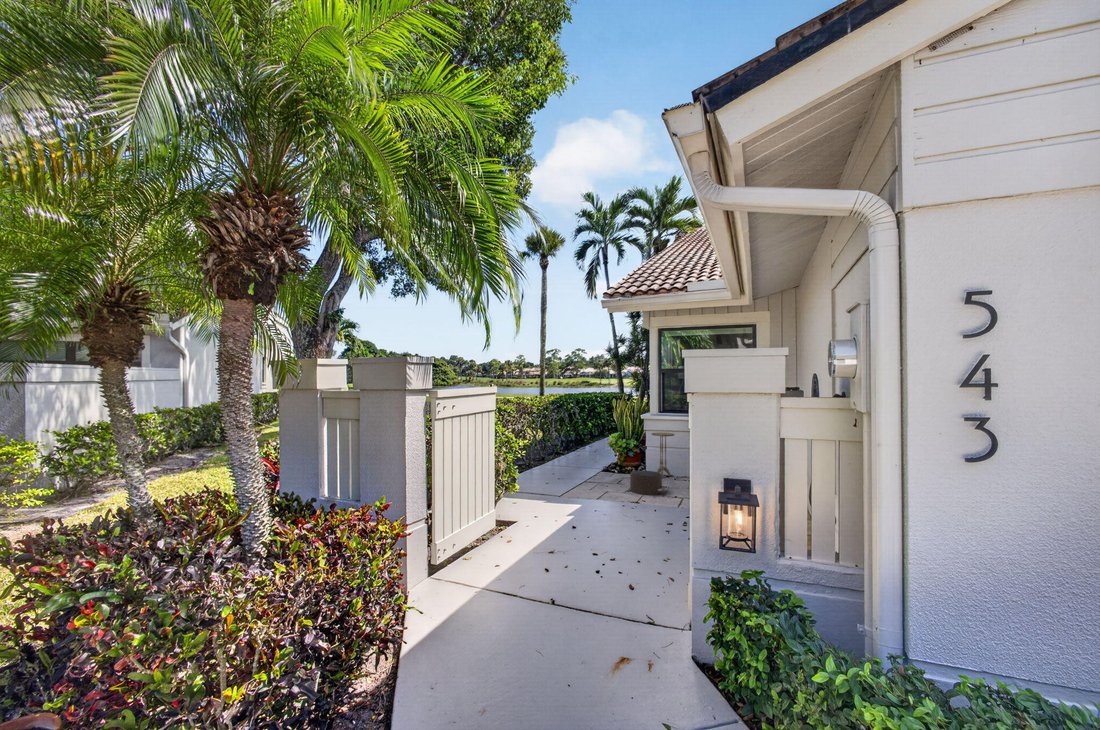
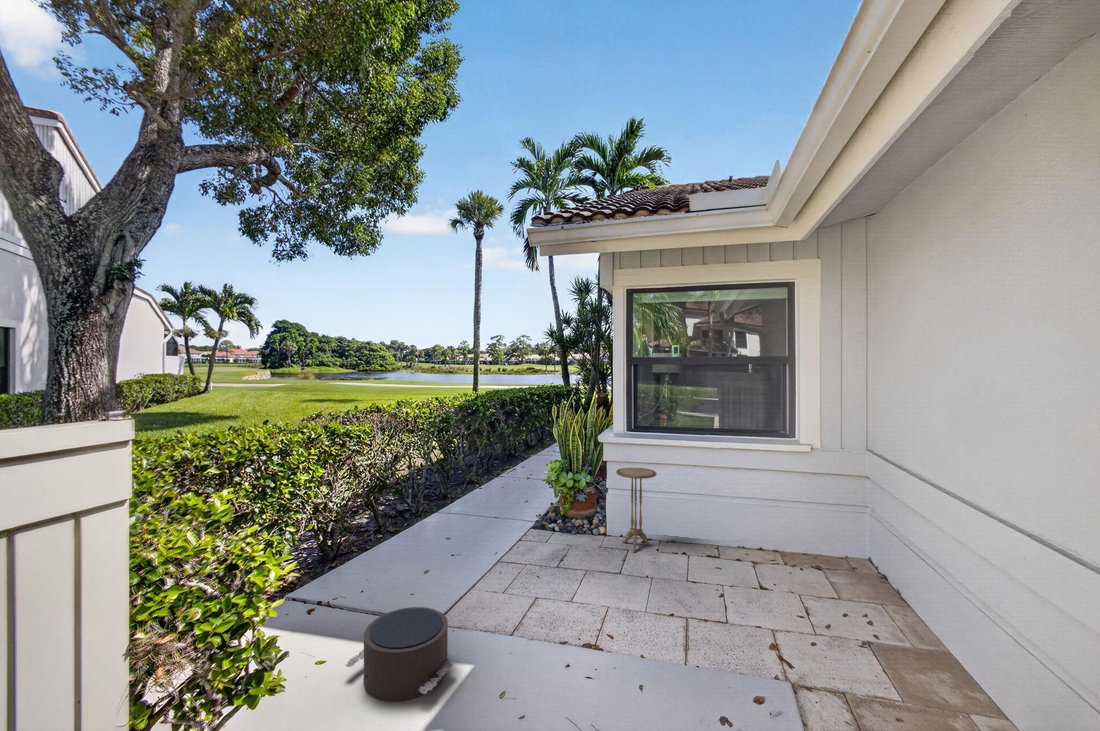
pouf: present [624,471,666,495] -> present [345,607,455,701]

